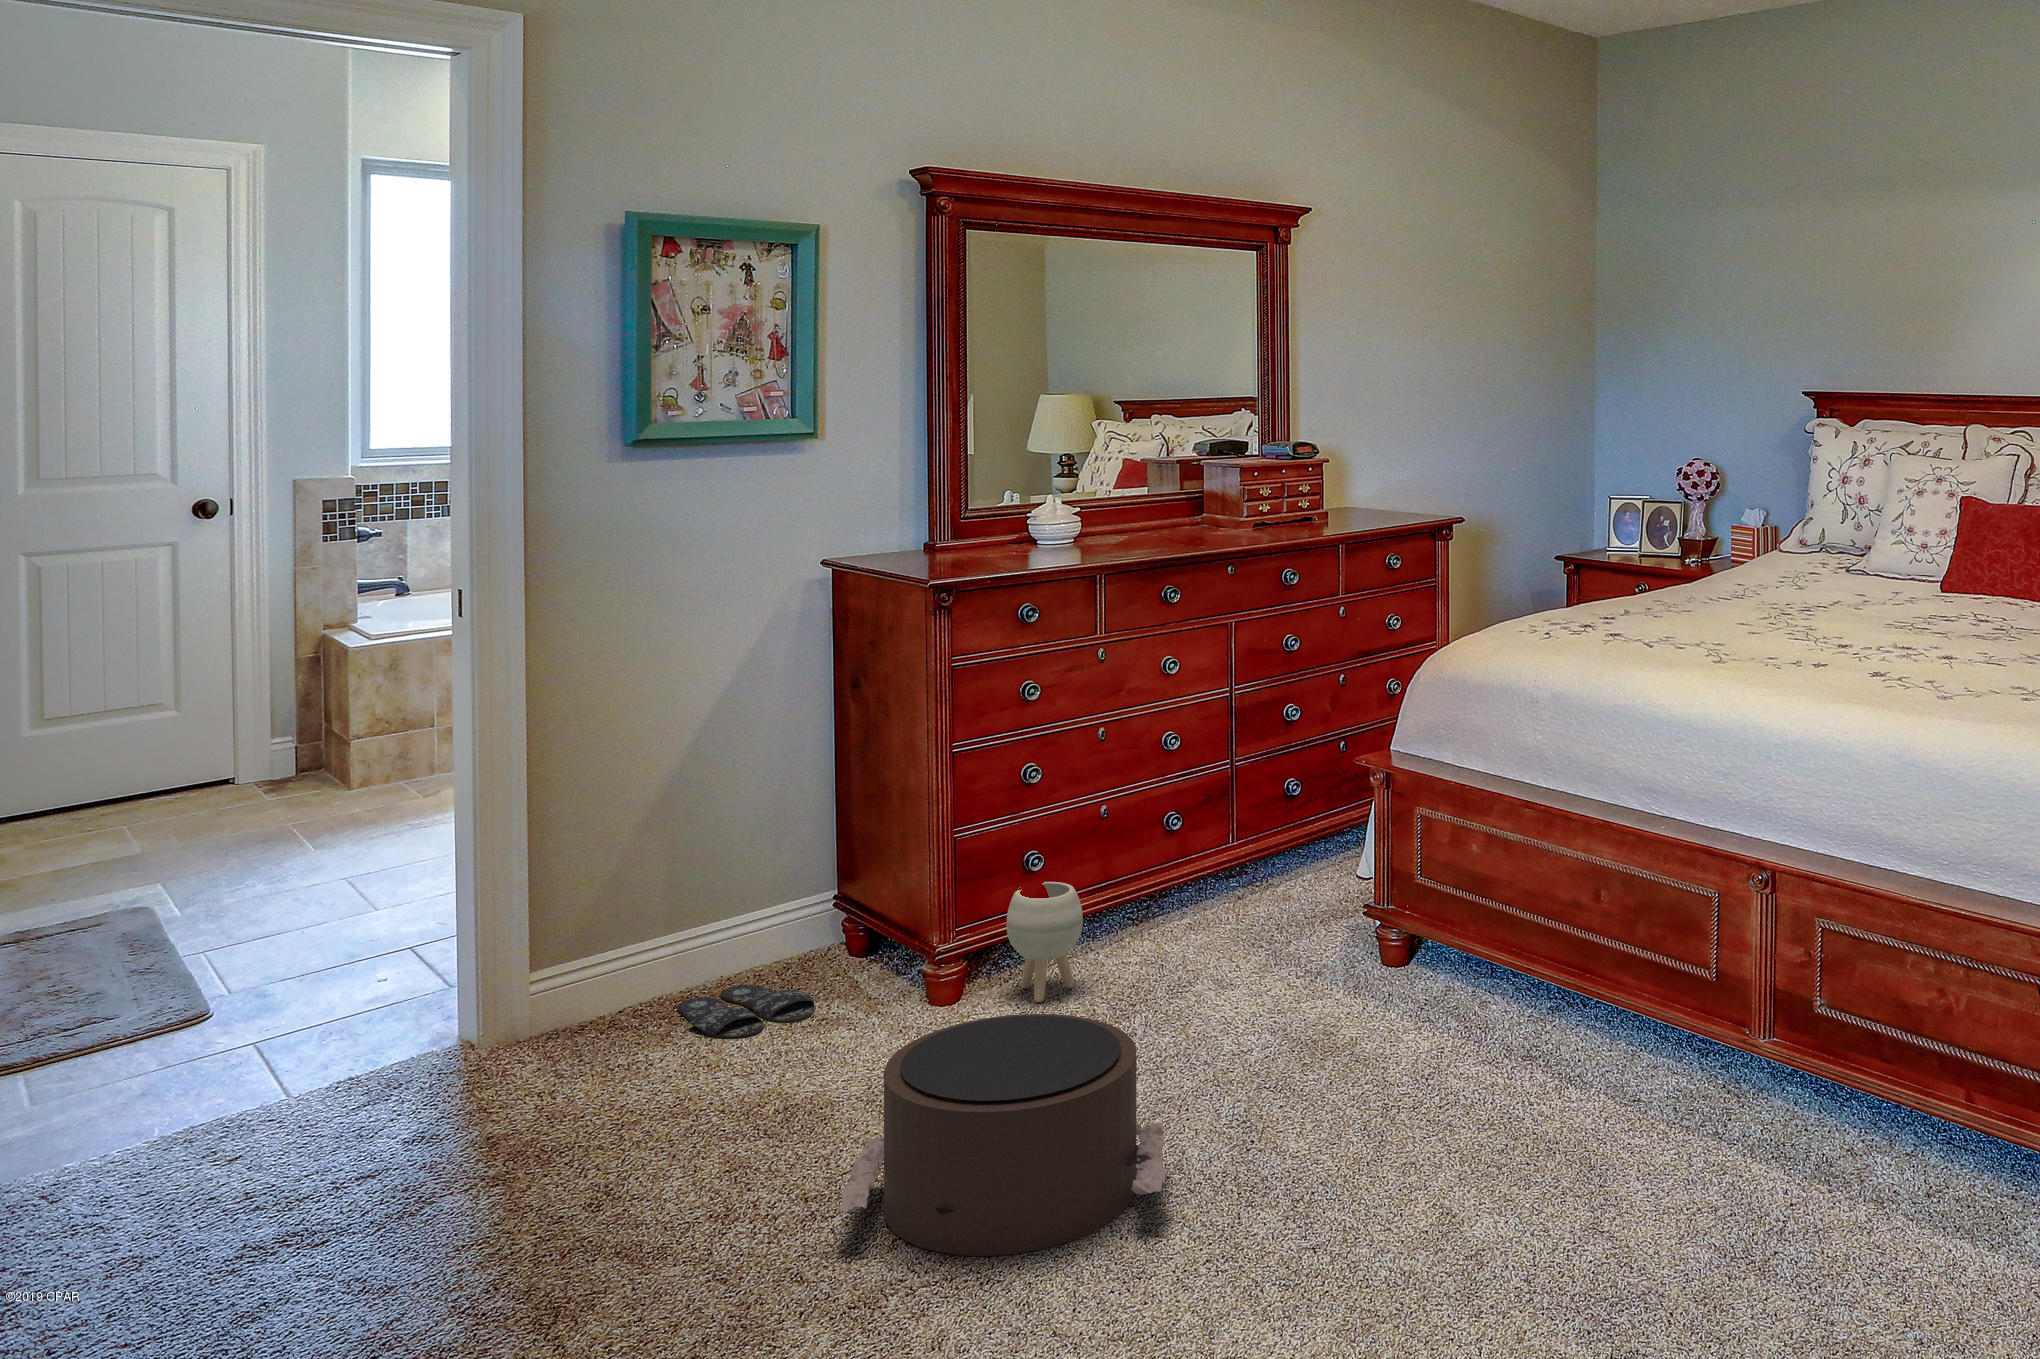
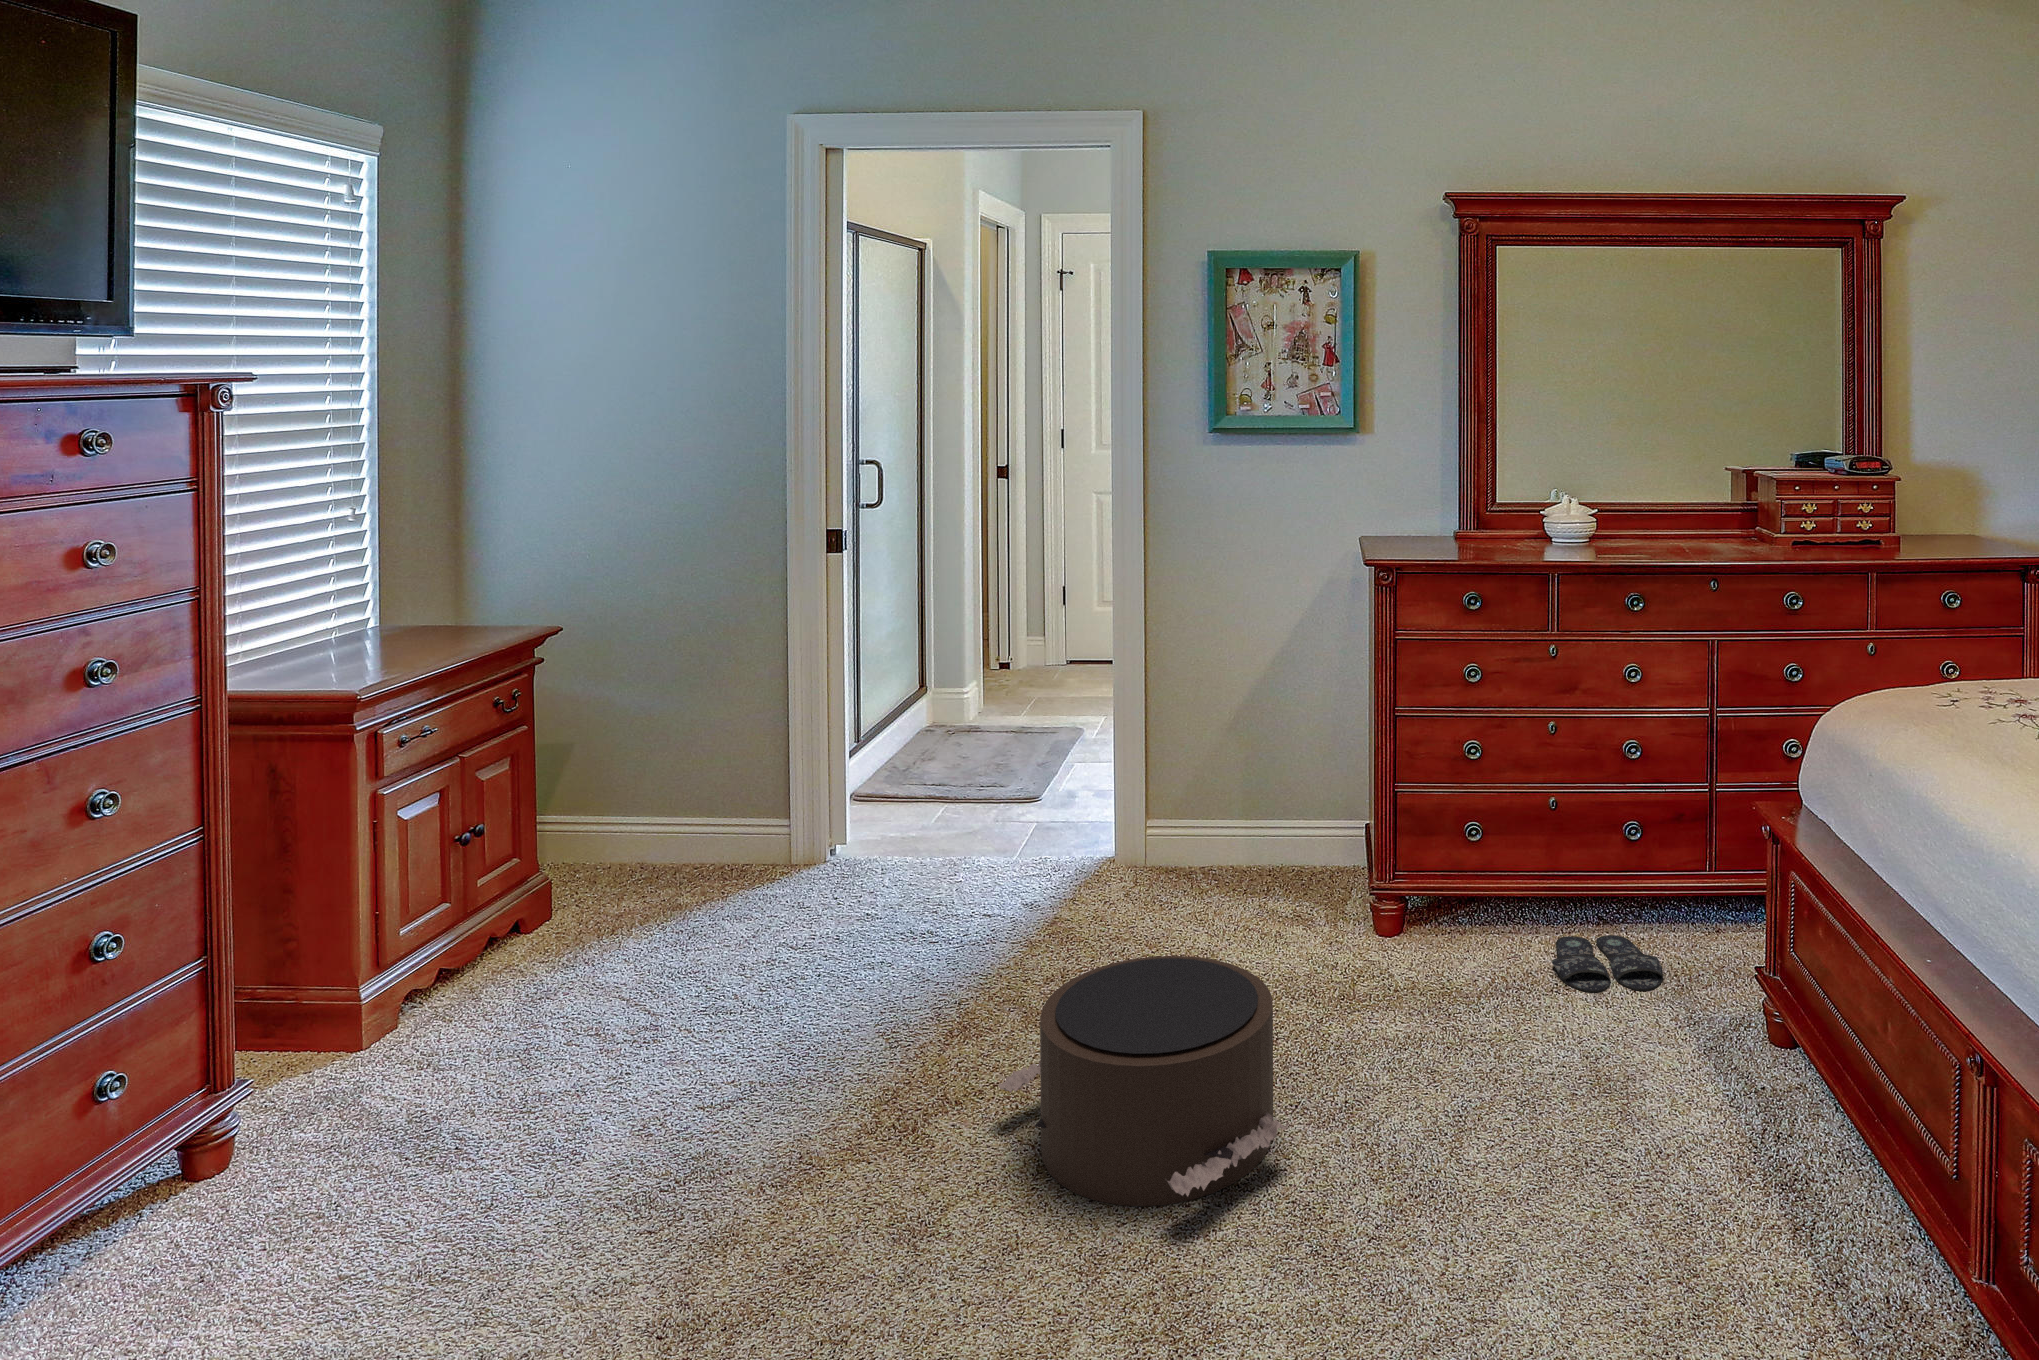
planter: present [1006,882,1083,1002] -> none [1425,848,1494,961]
slippers: present [677,985,814,1038] -> present [1552,935,1663,993]

